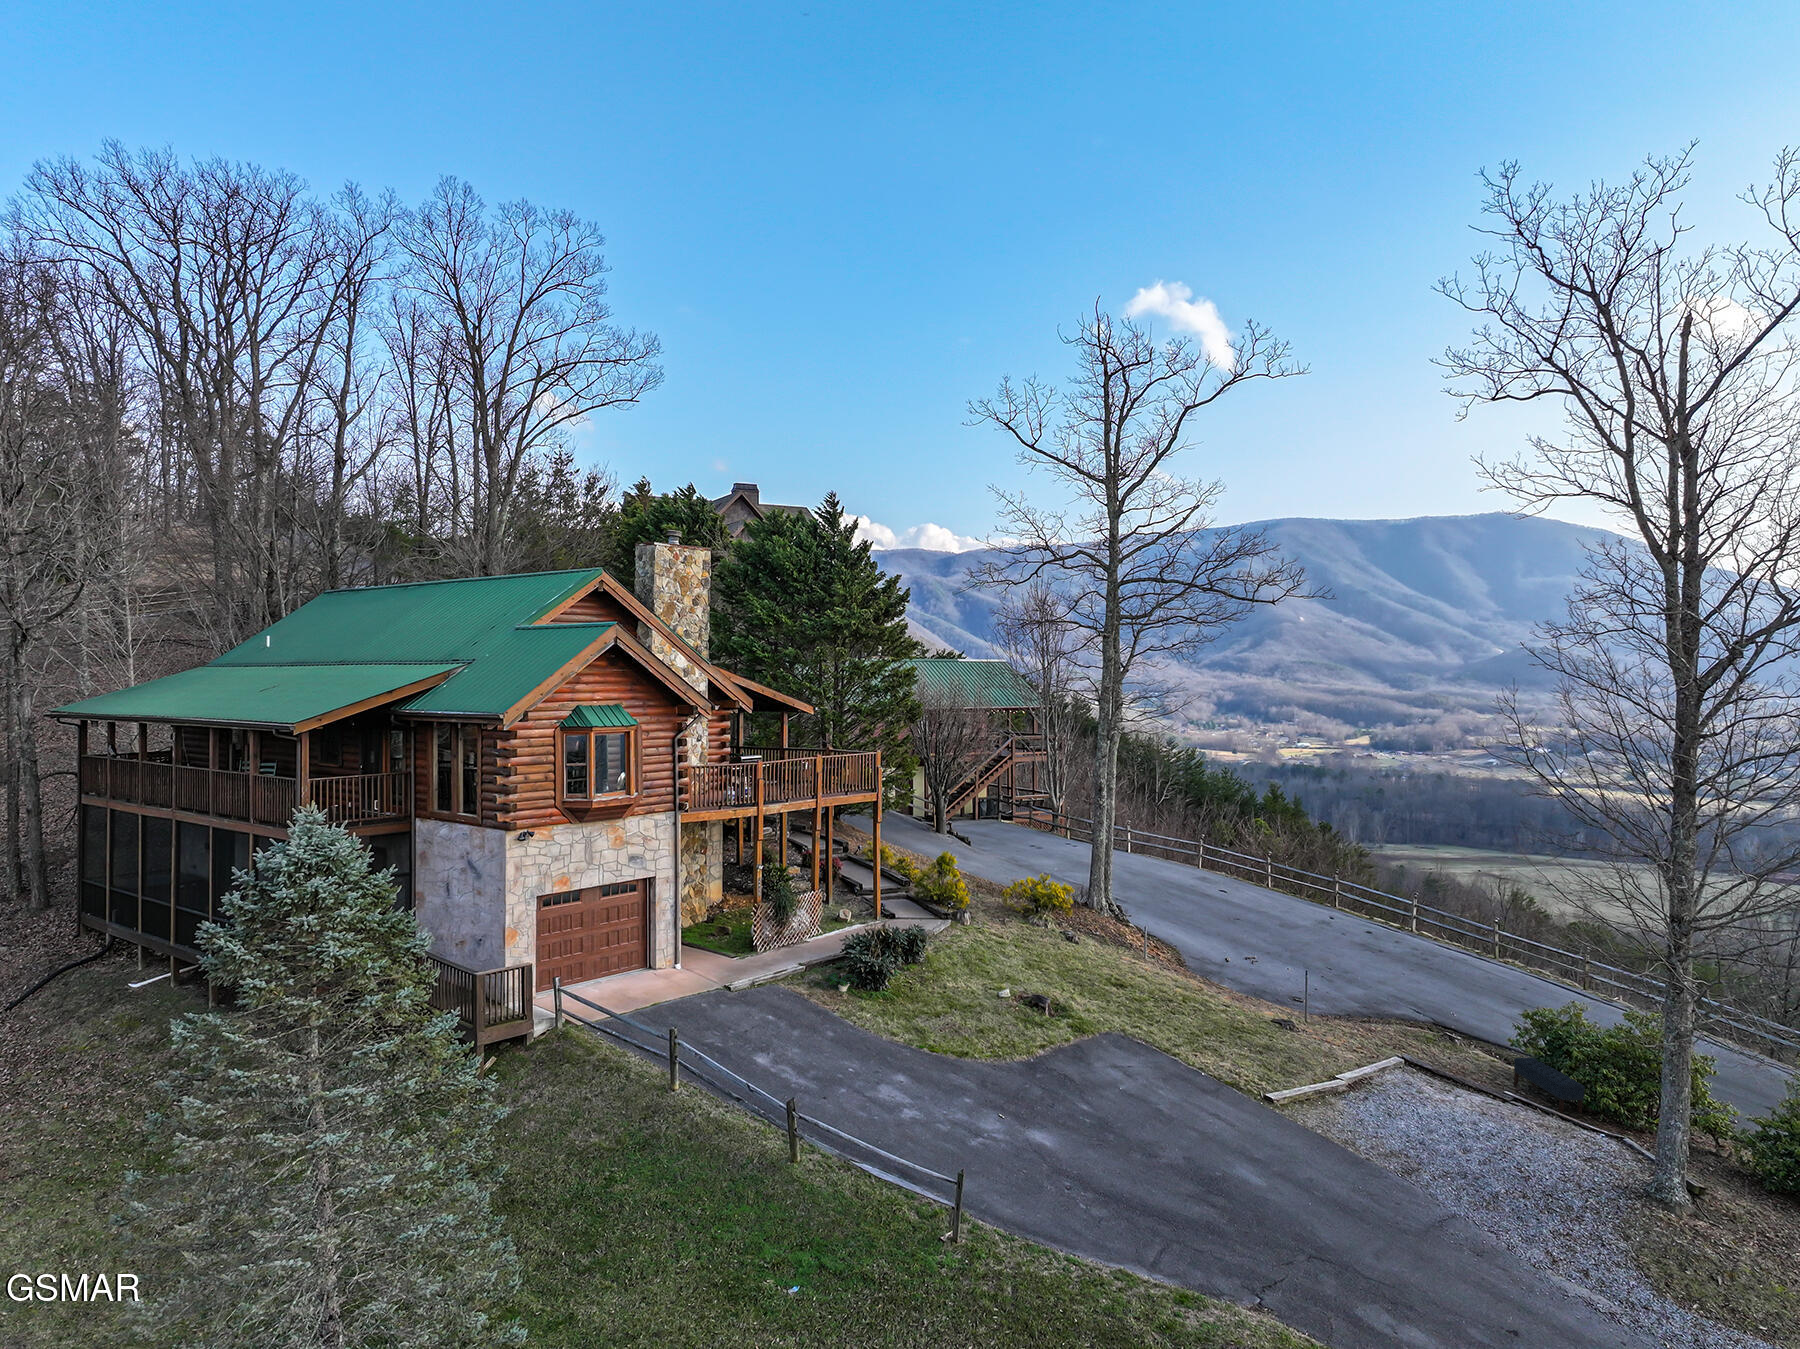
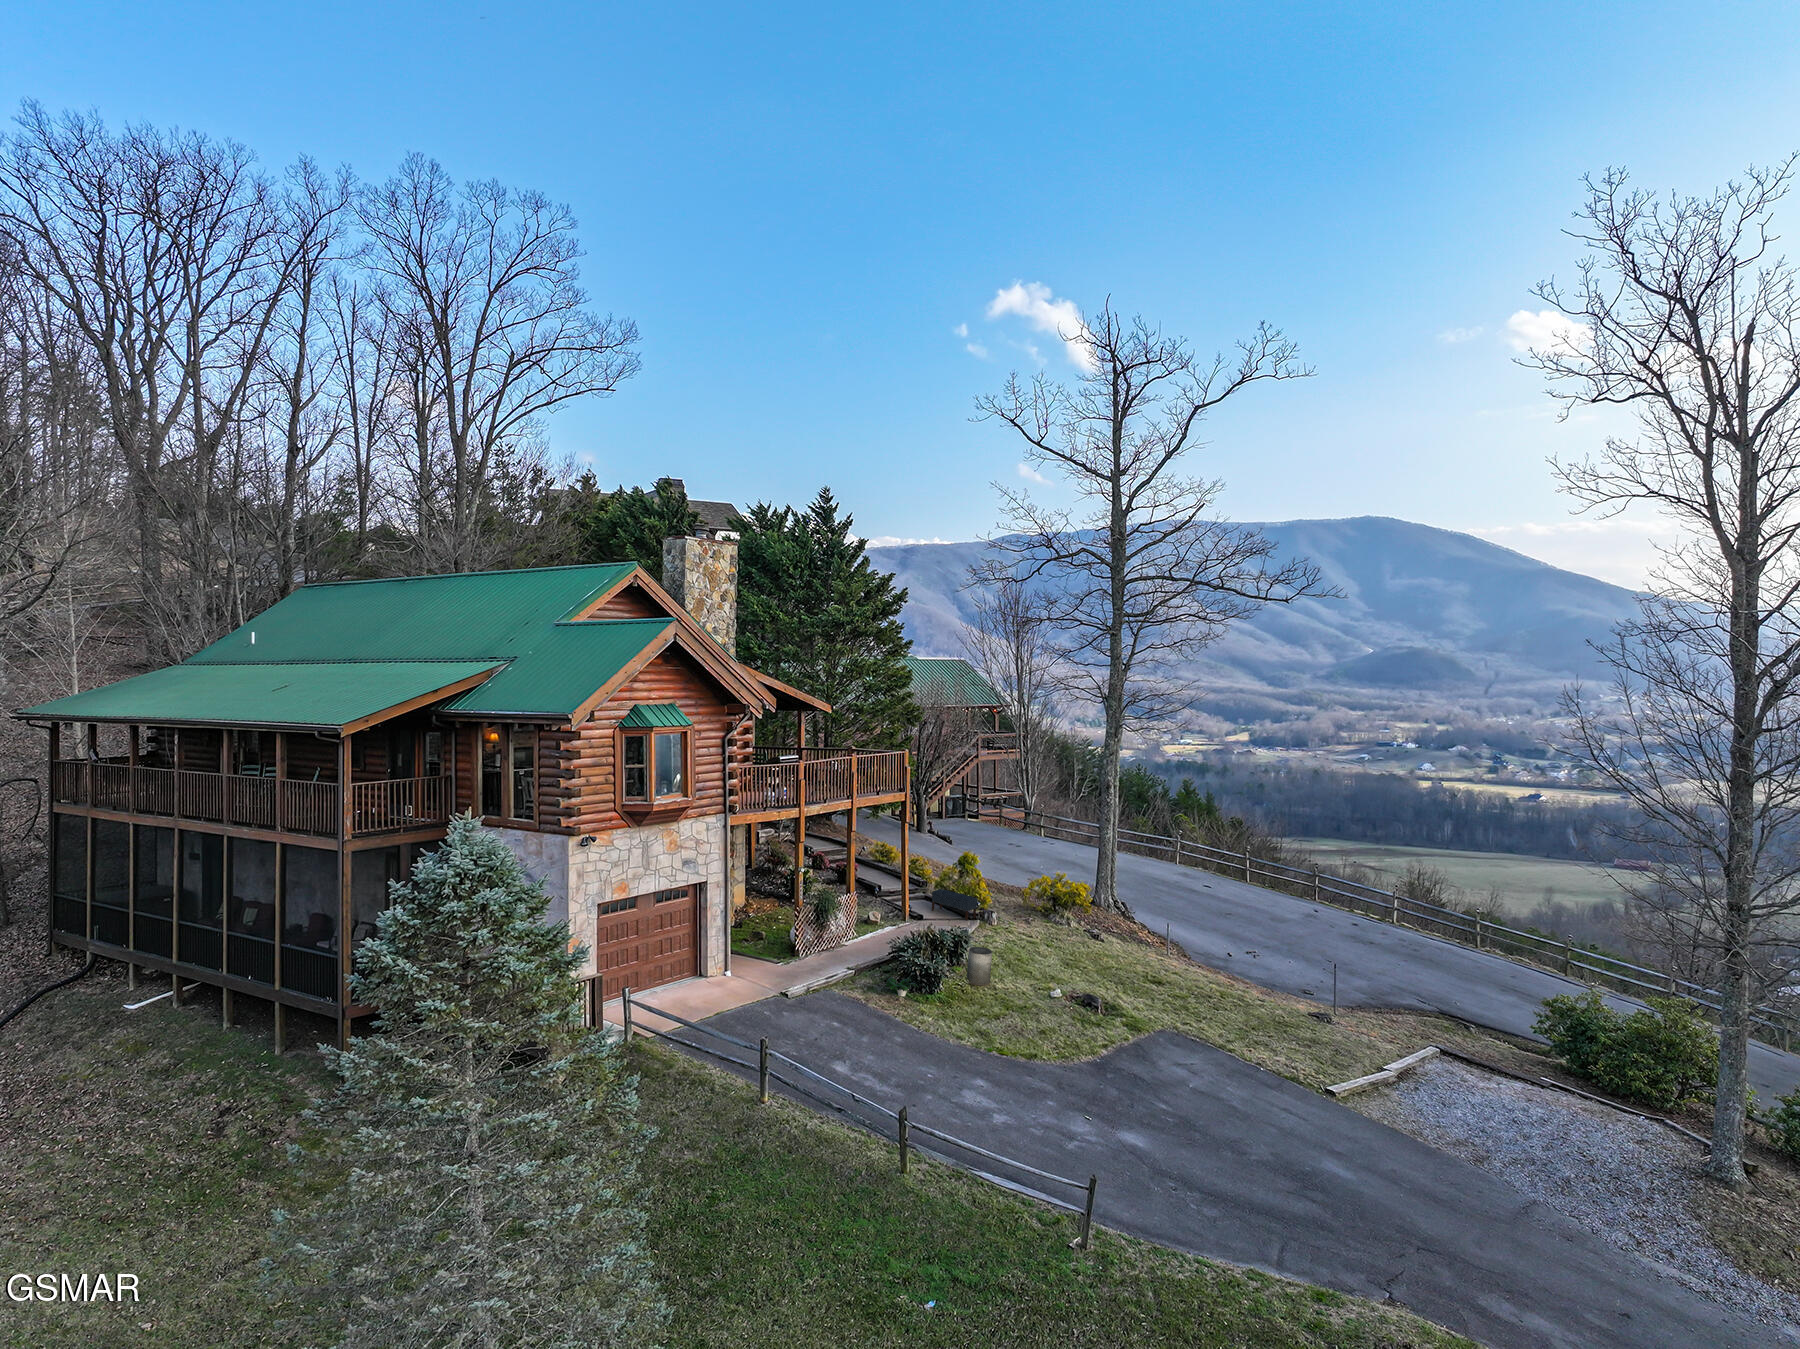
trash can: none [915,944,940,983] -> present [967,947,992,986]
bench: present [1514,1058,1585,1114] -> present [932,889,978,921]

